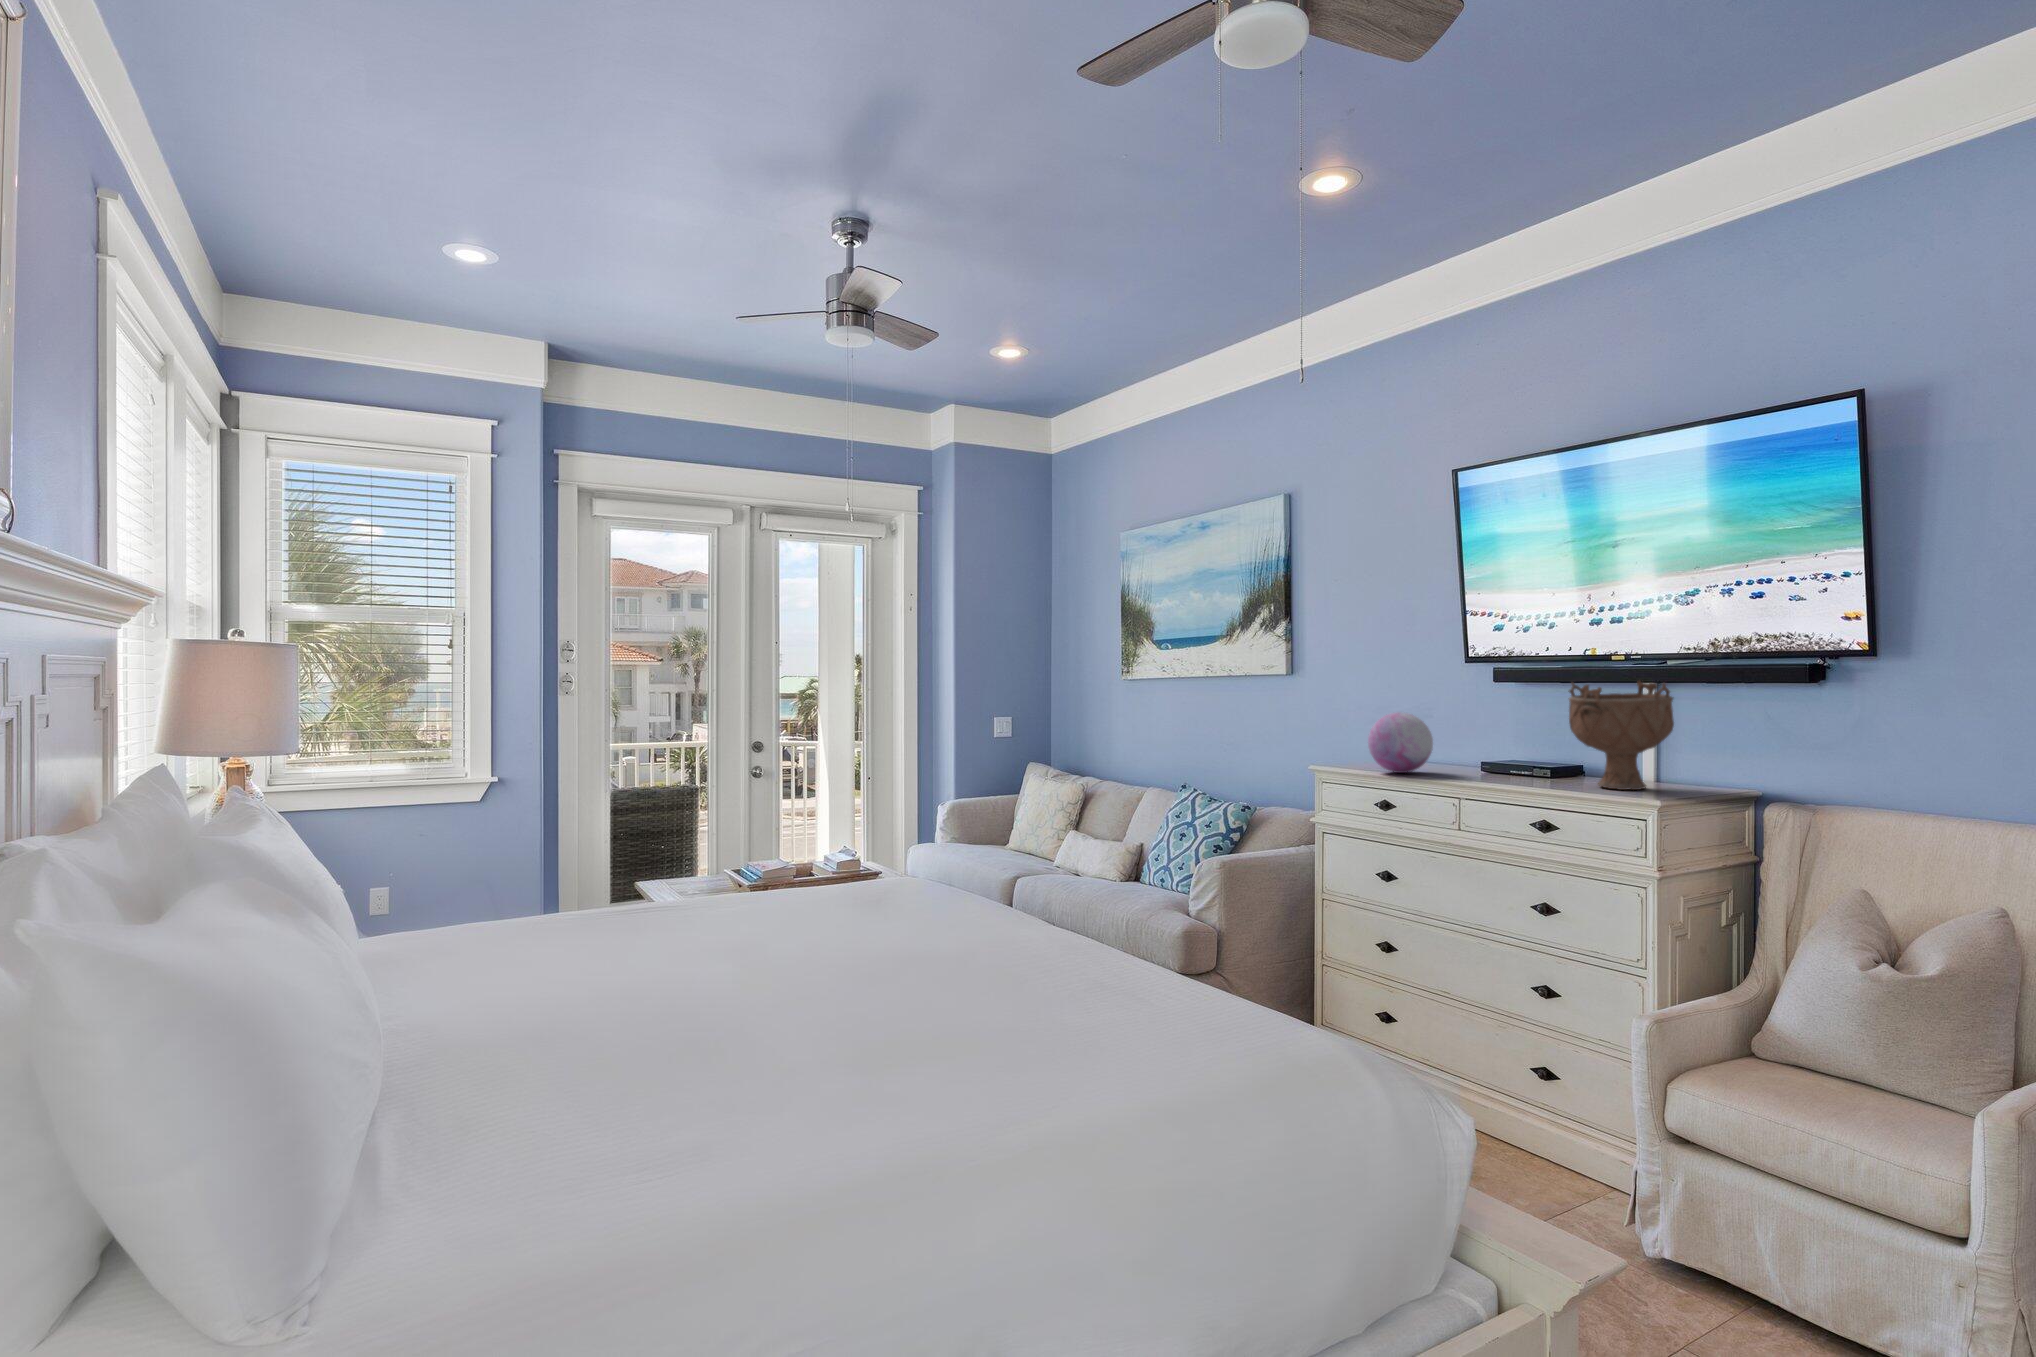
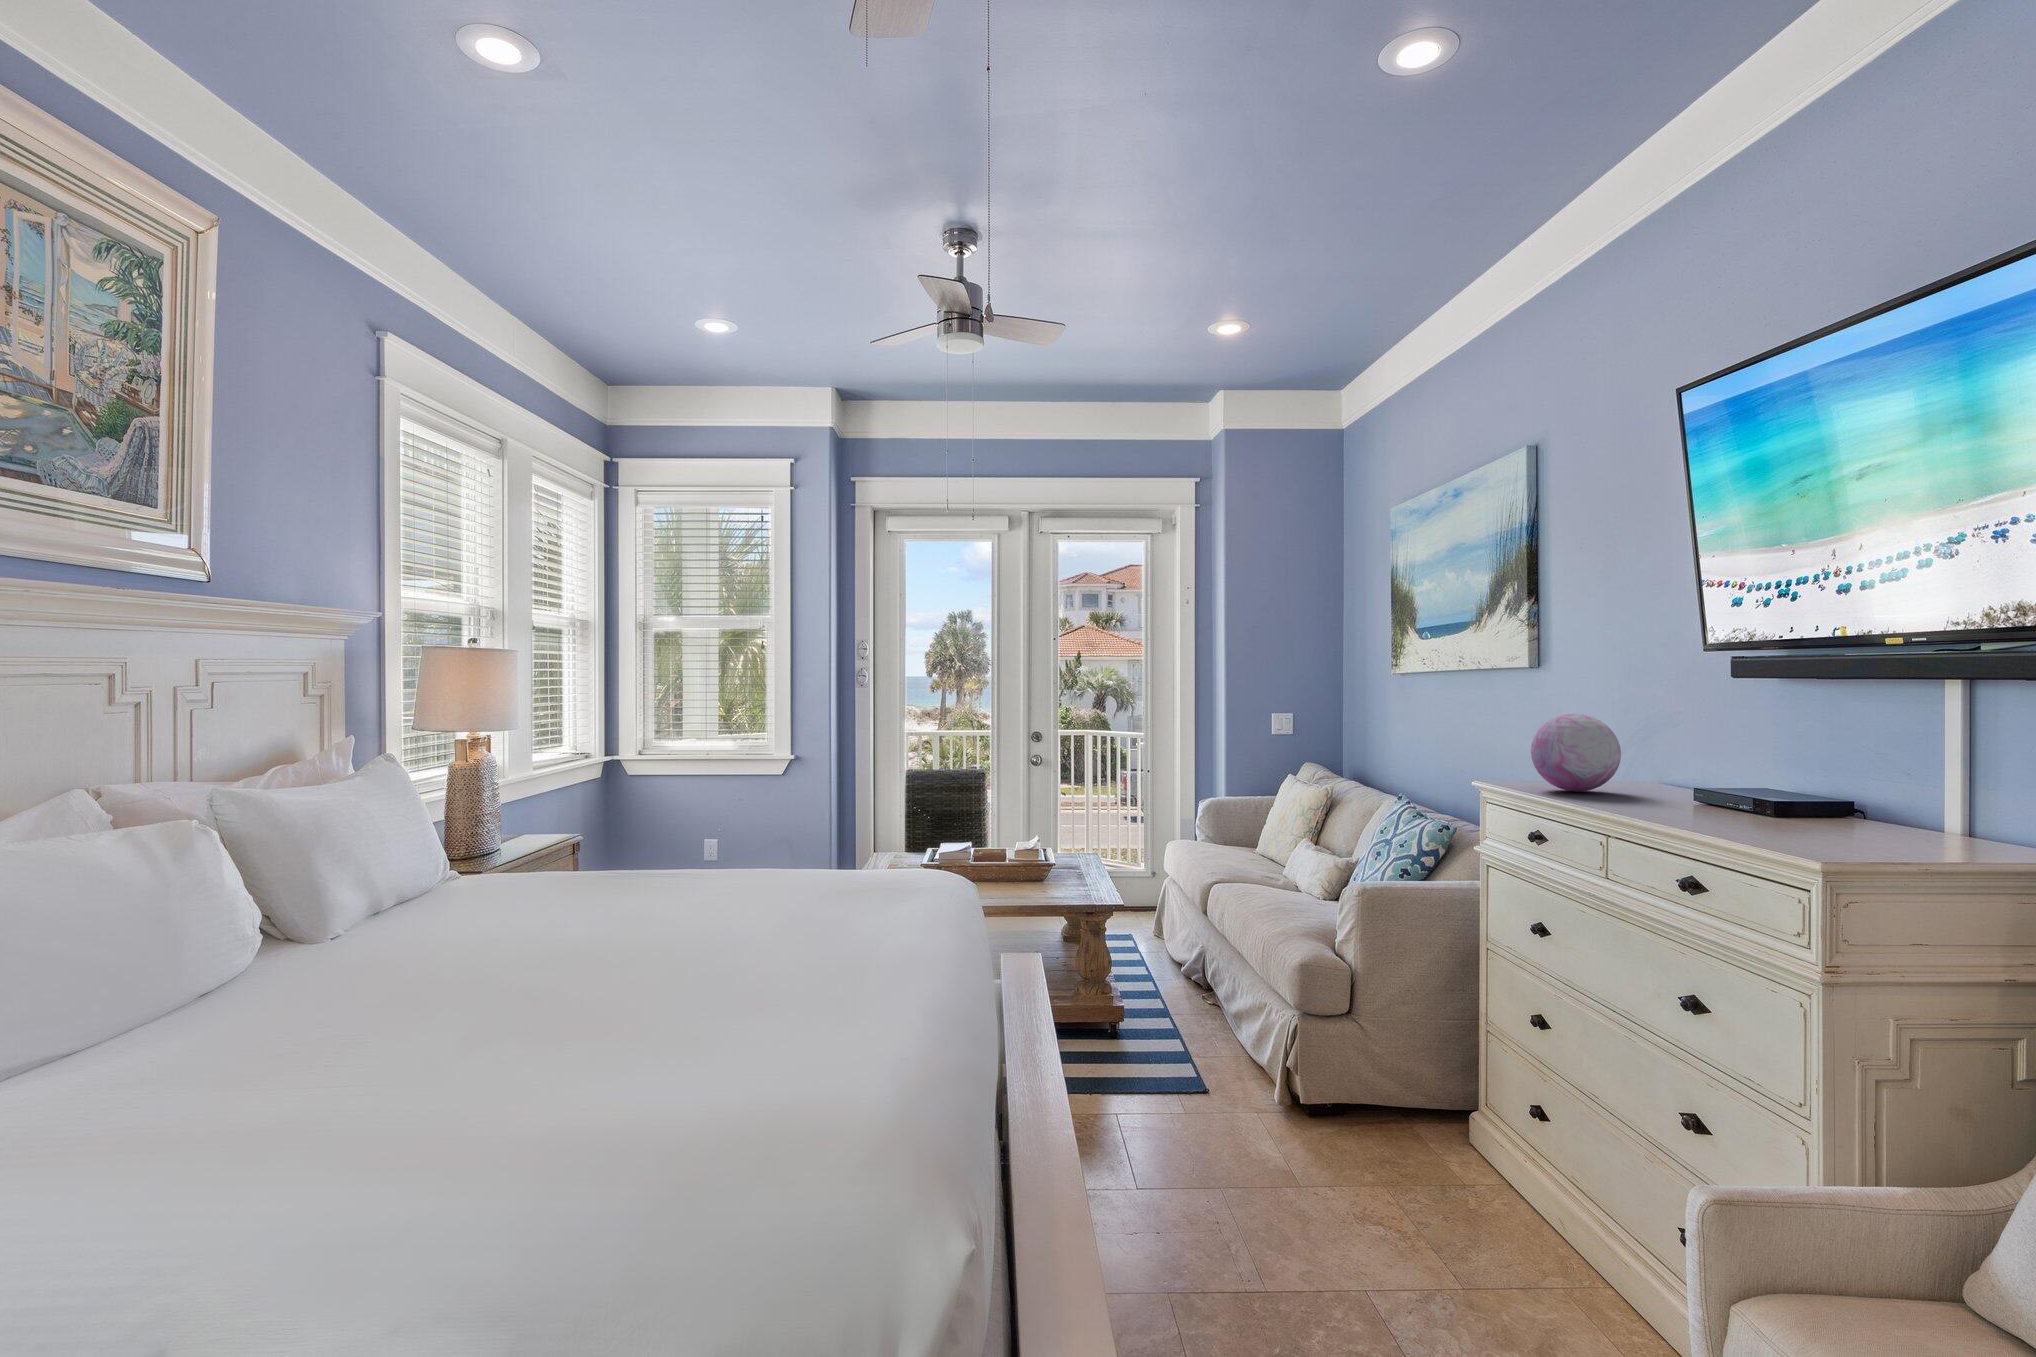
decorative bowl: present [1569,680,1674,790] -> none [1754,672,1929,834]

